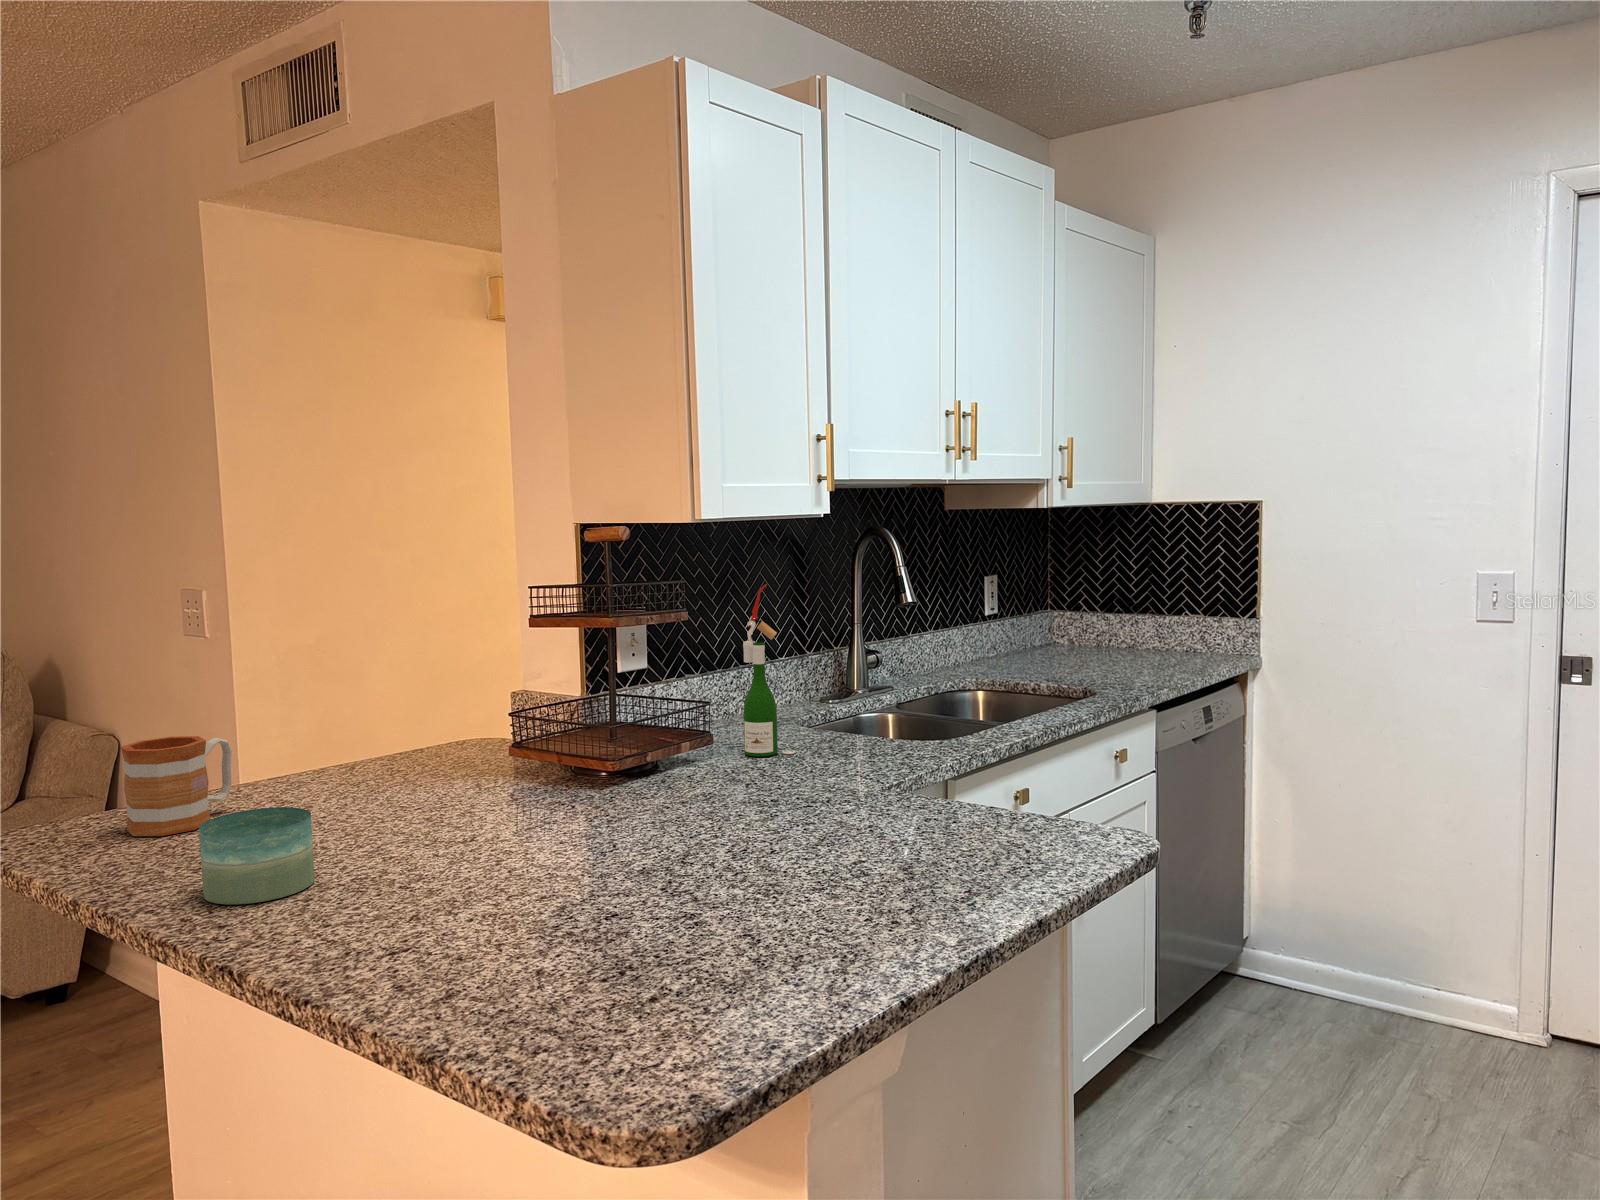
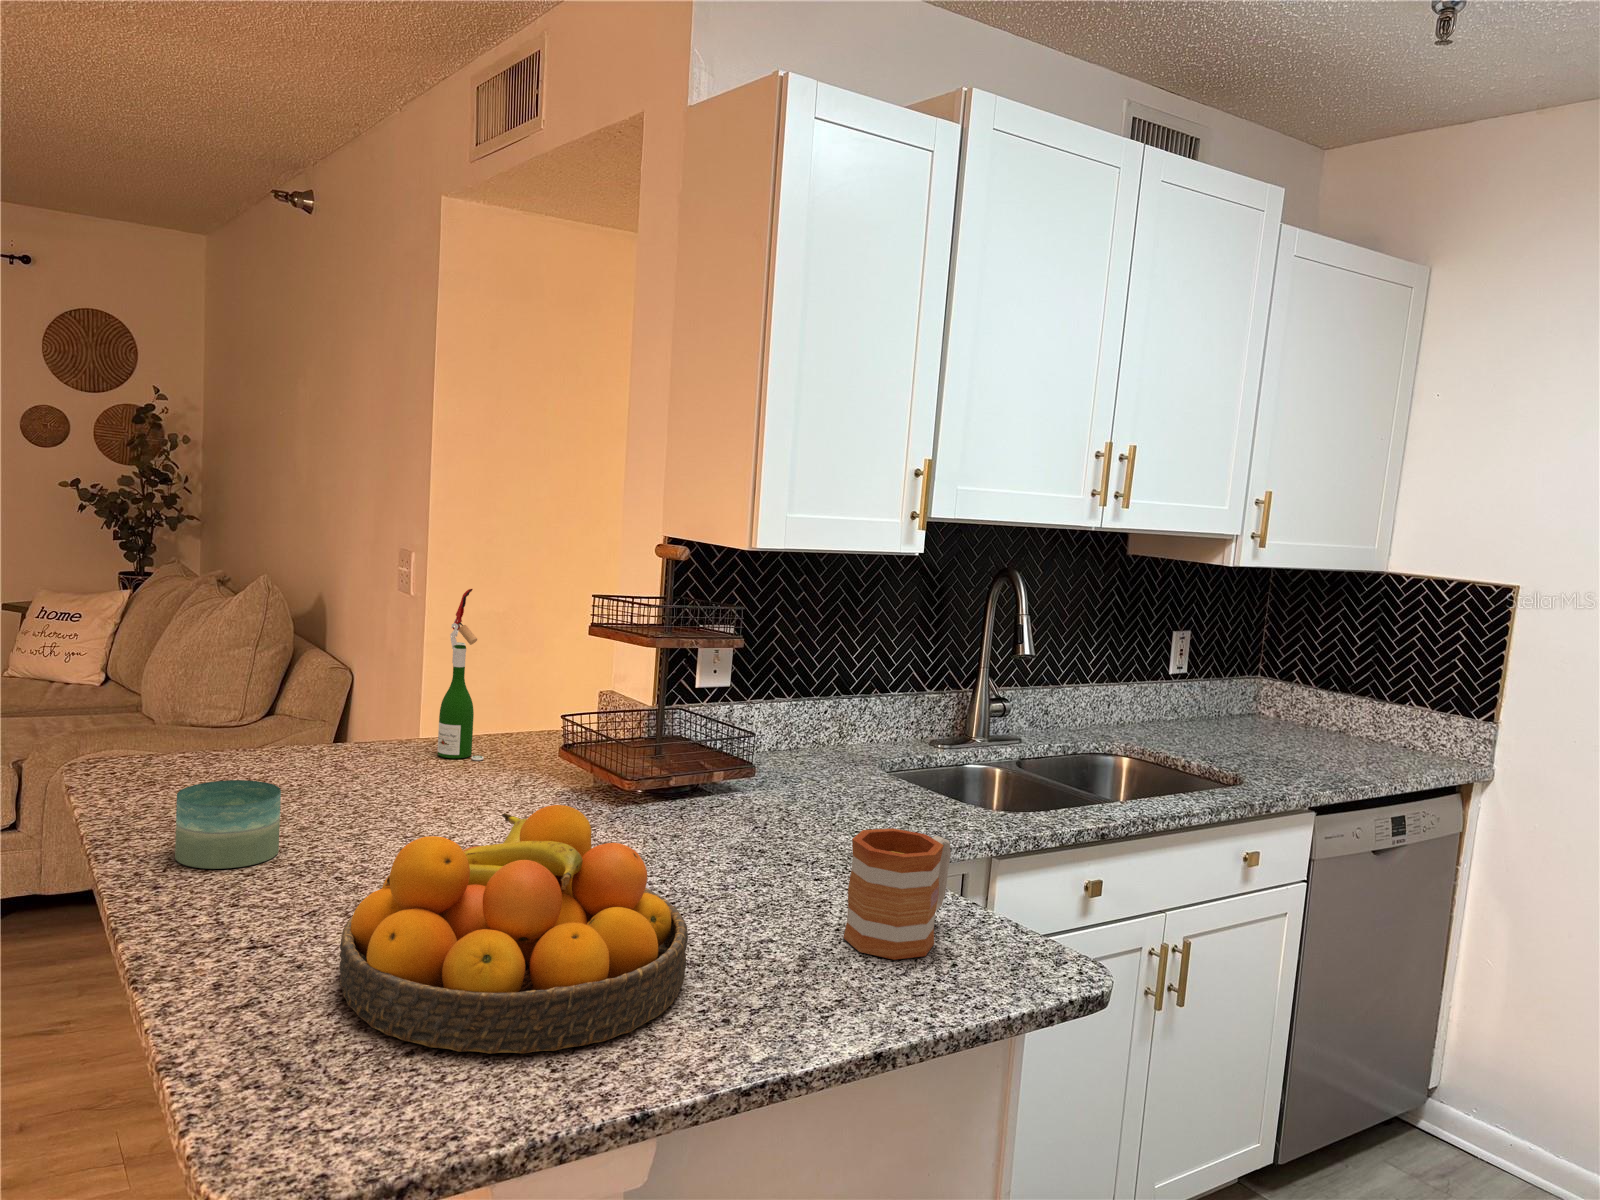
wine bottle: present [743,584,795,757] -> present [438,589,483,760]
mug: present [121,736,232,836] -> present [843,828,951,960]
fruit bowl: none [504,757,843,992] -> present [340,805,688,1054]

